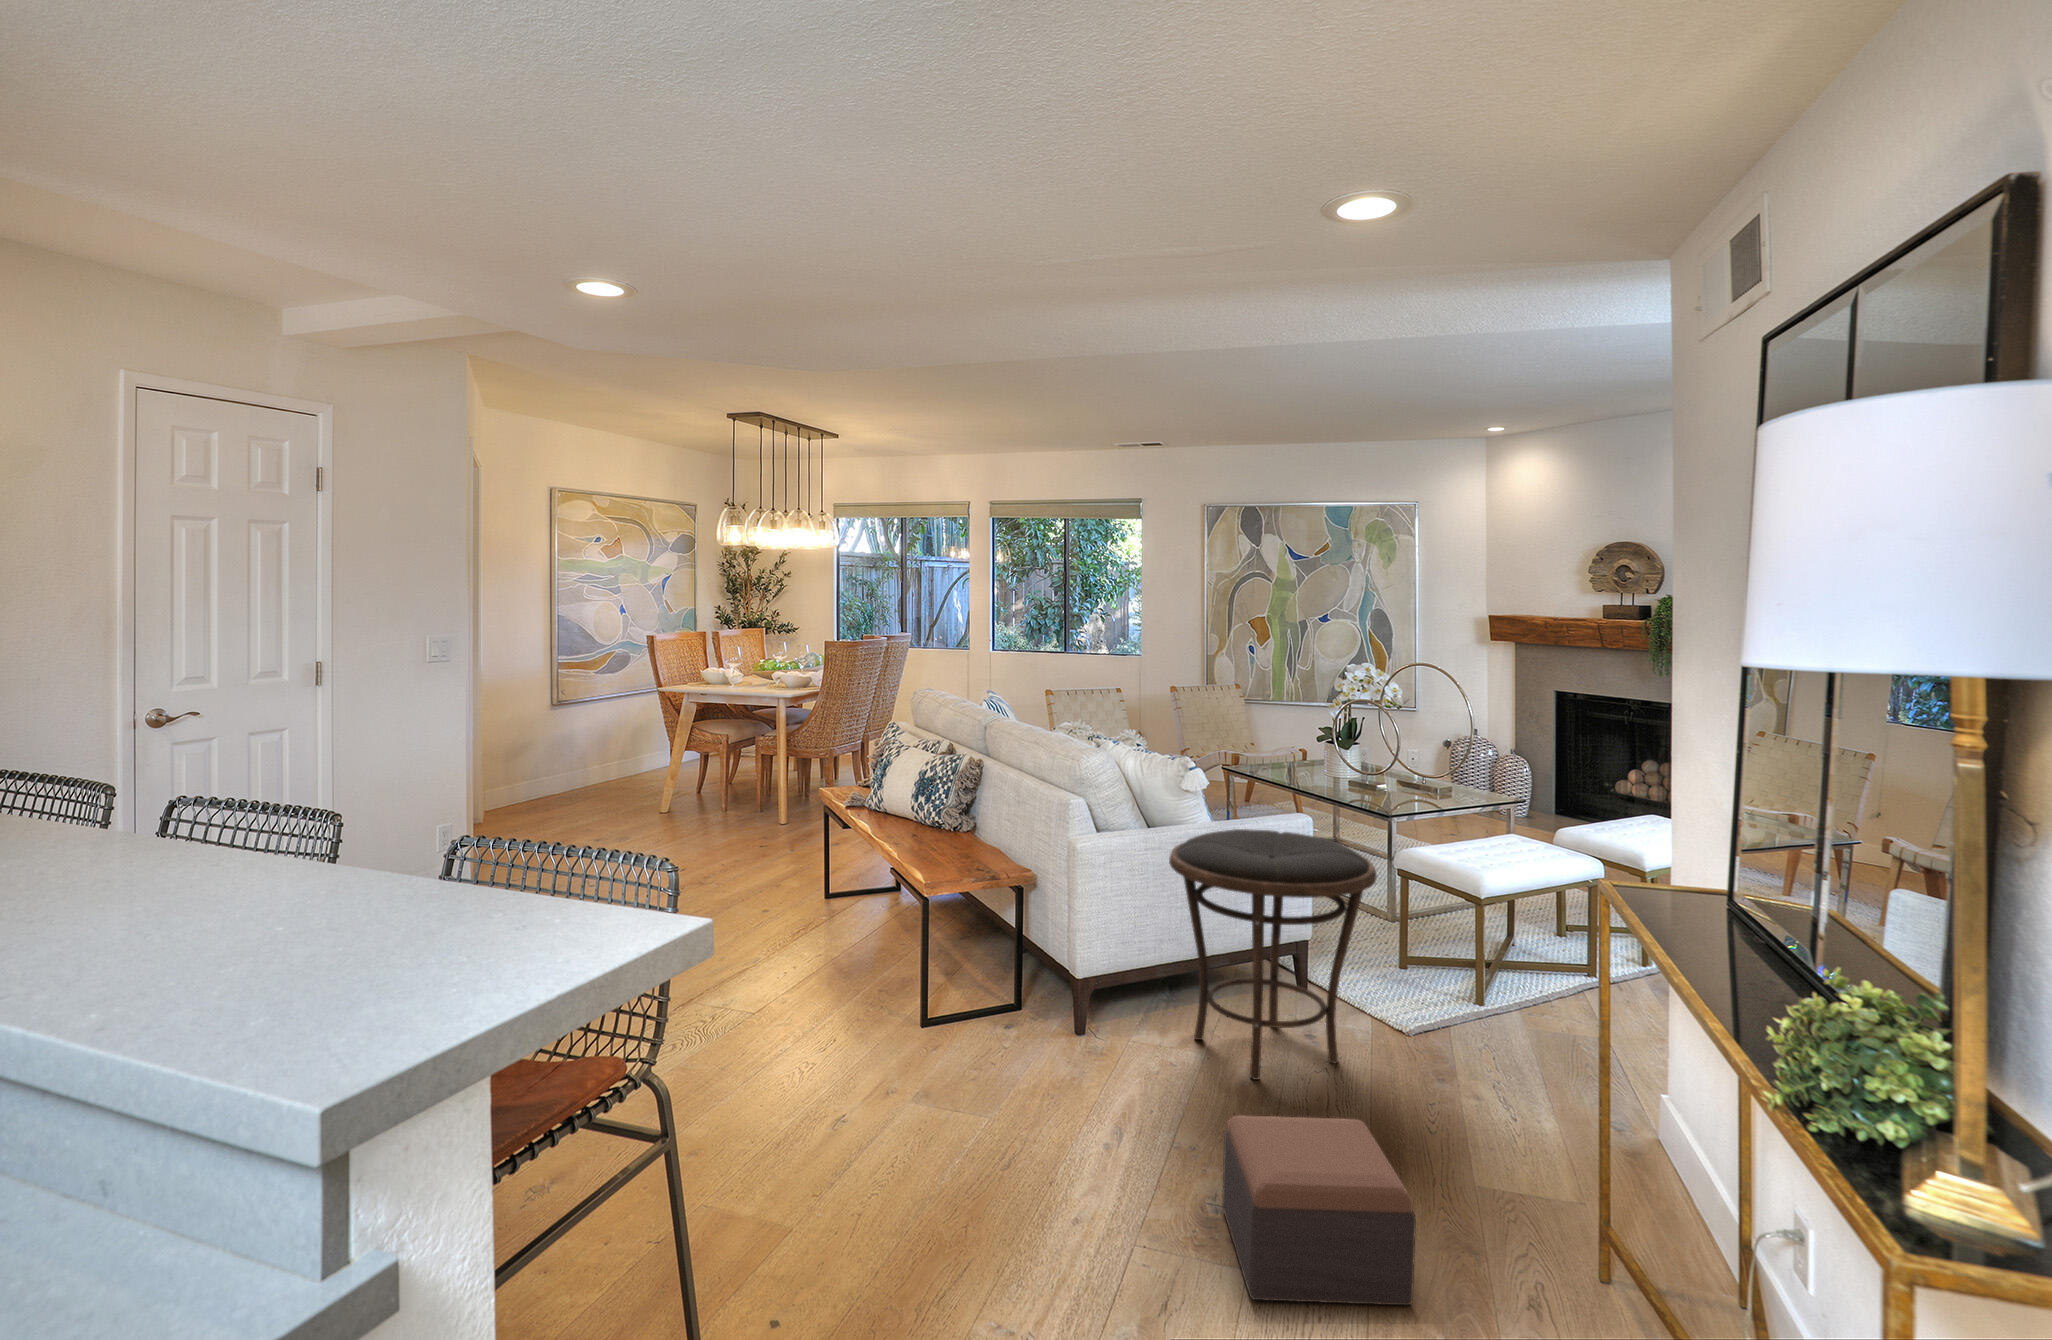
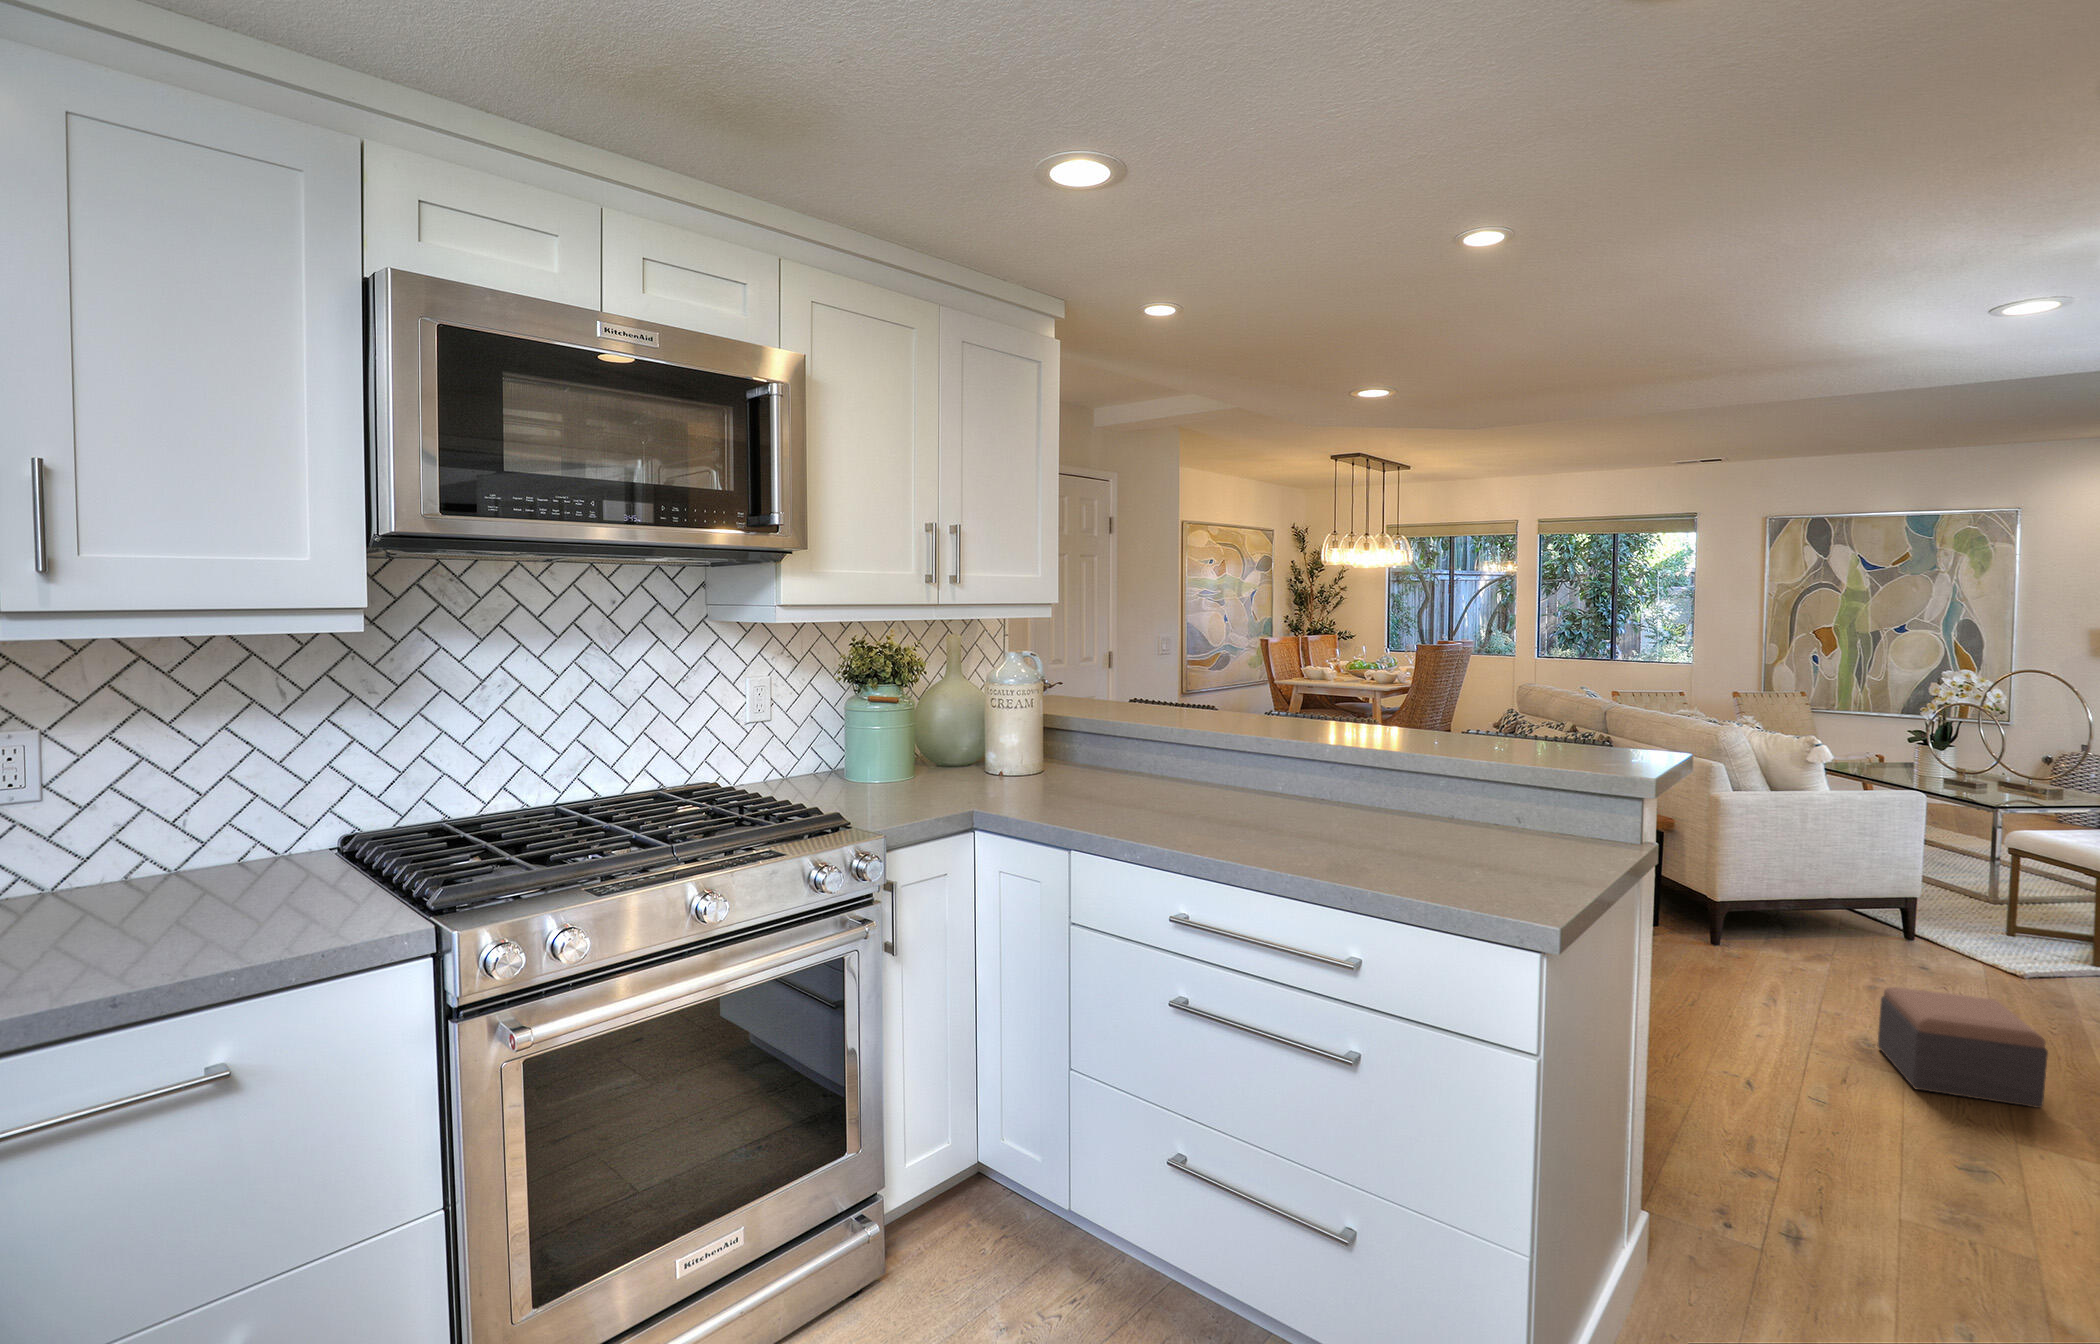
side table: present [1169,829,1377,1080] -> none [1803,808,1999,988]

